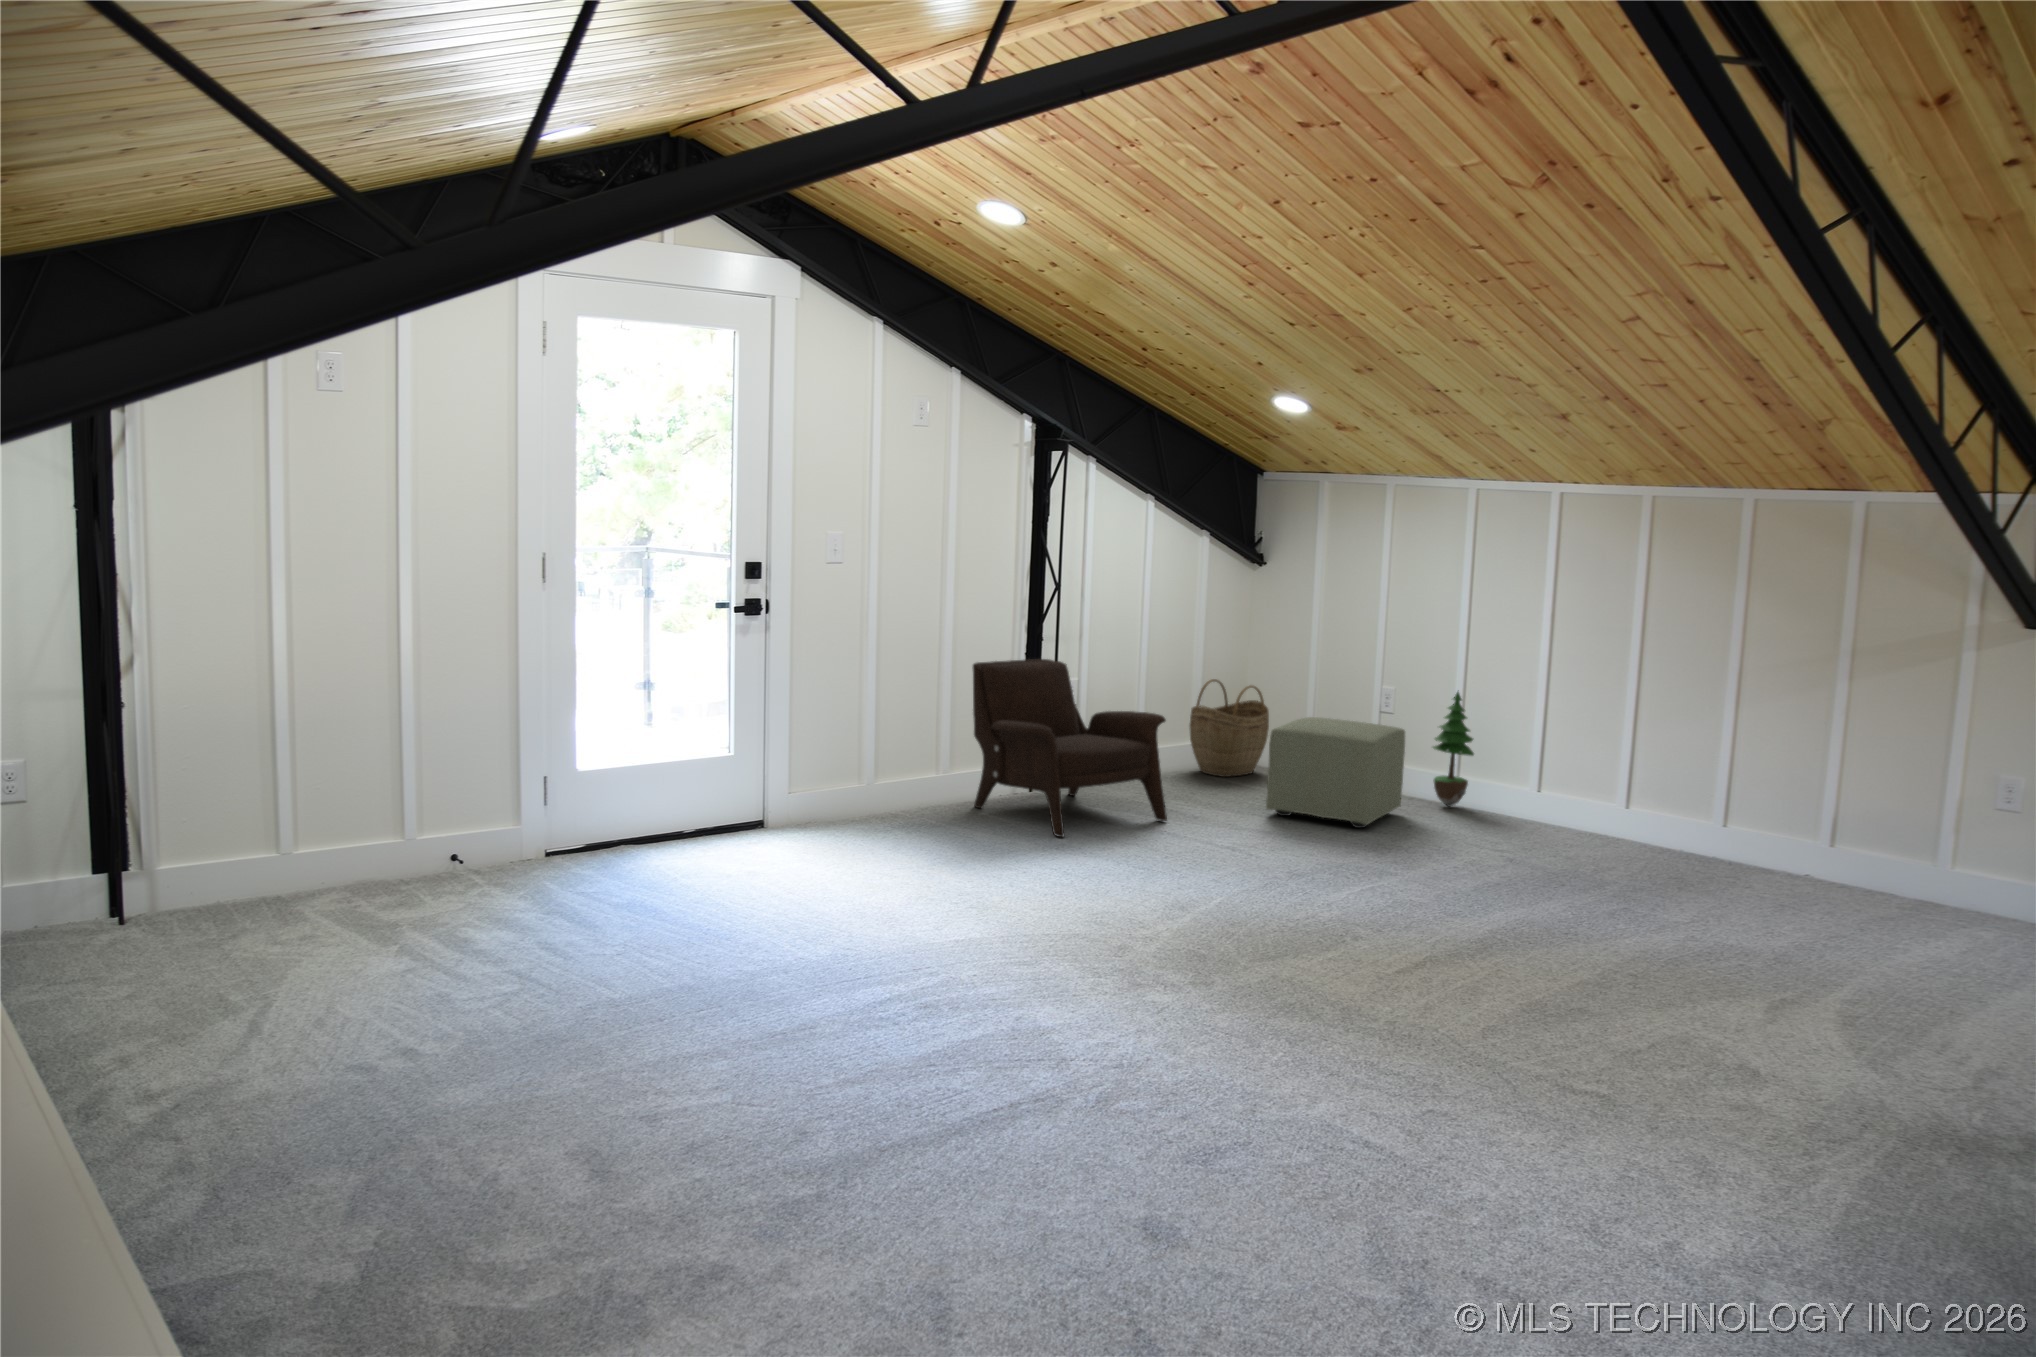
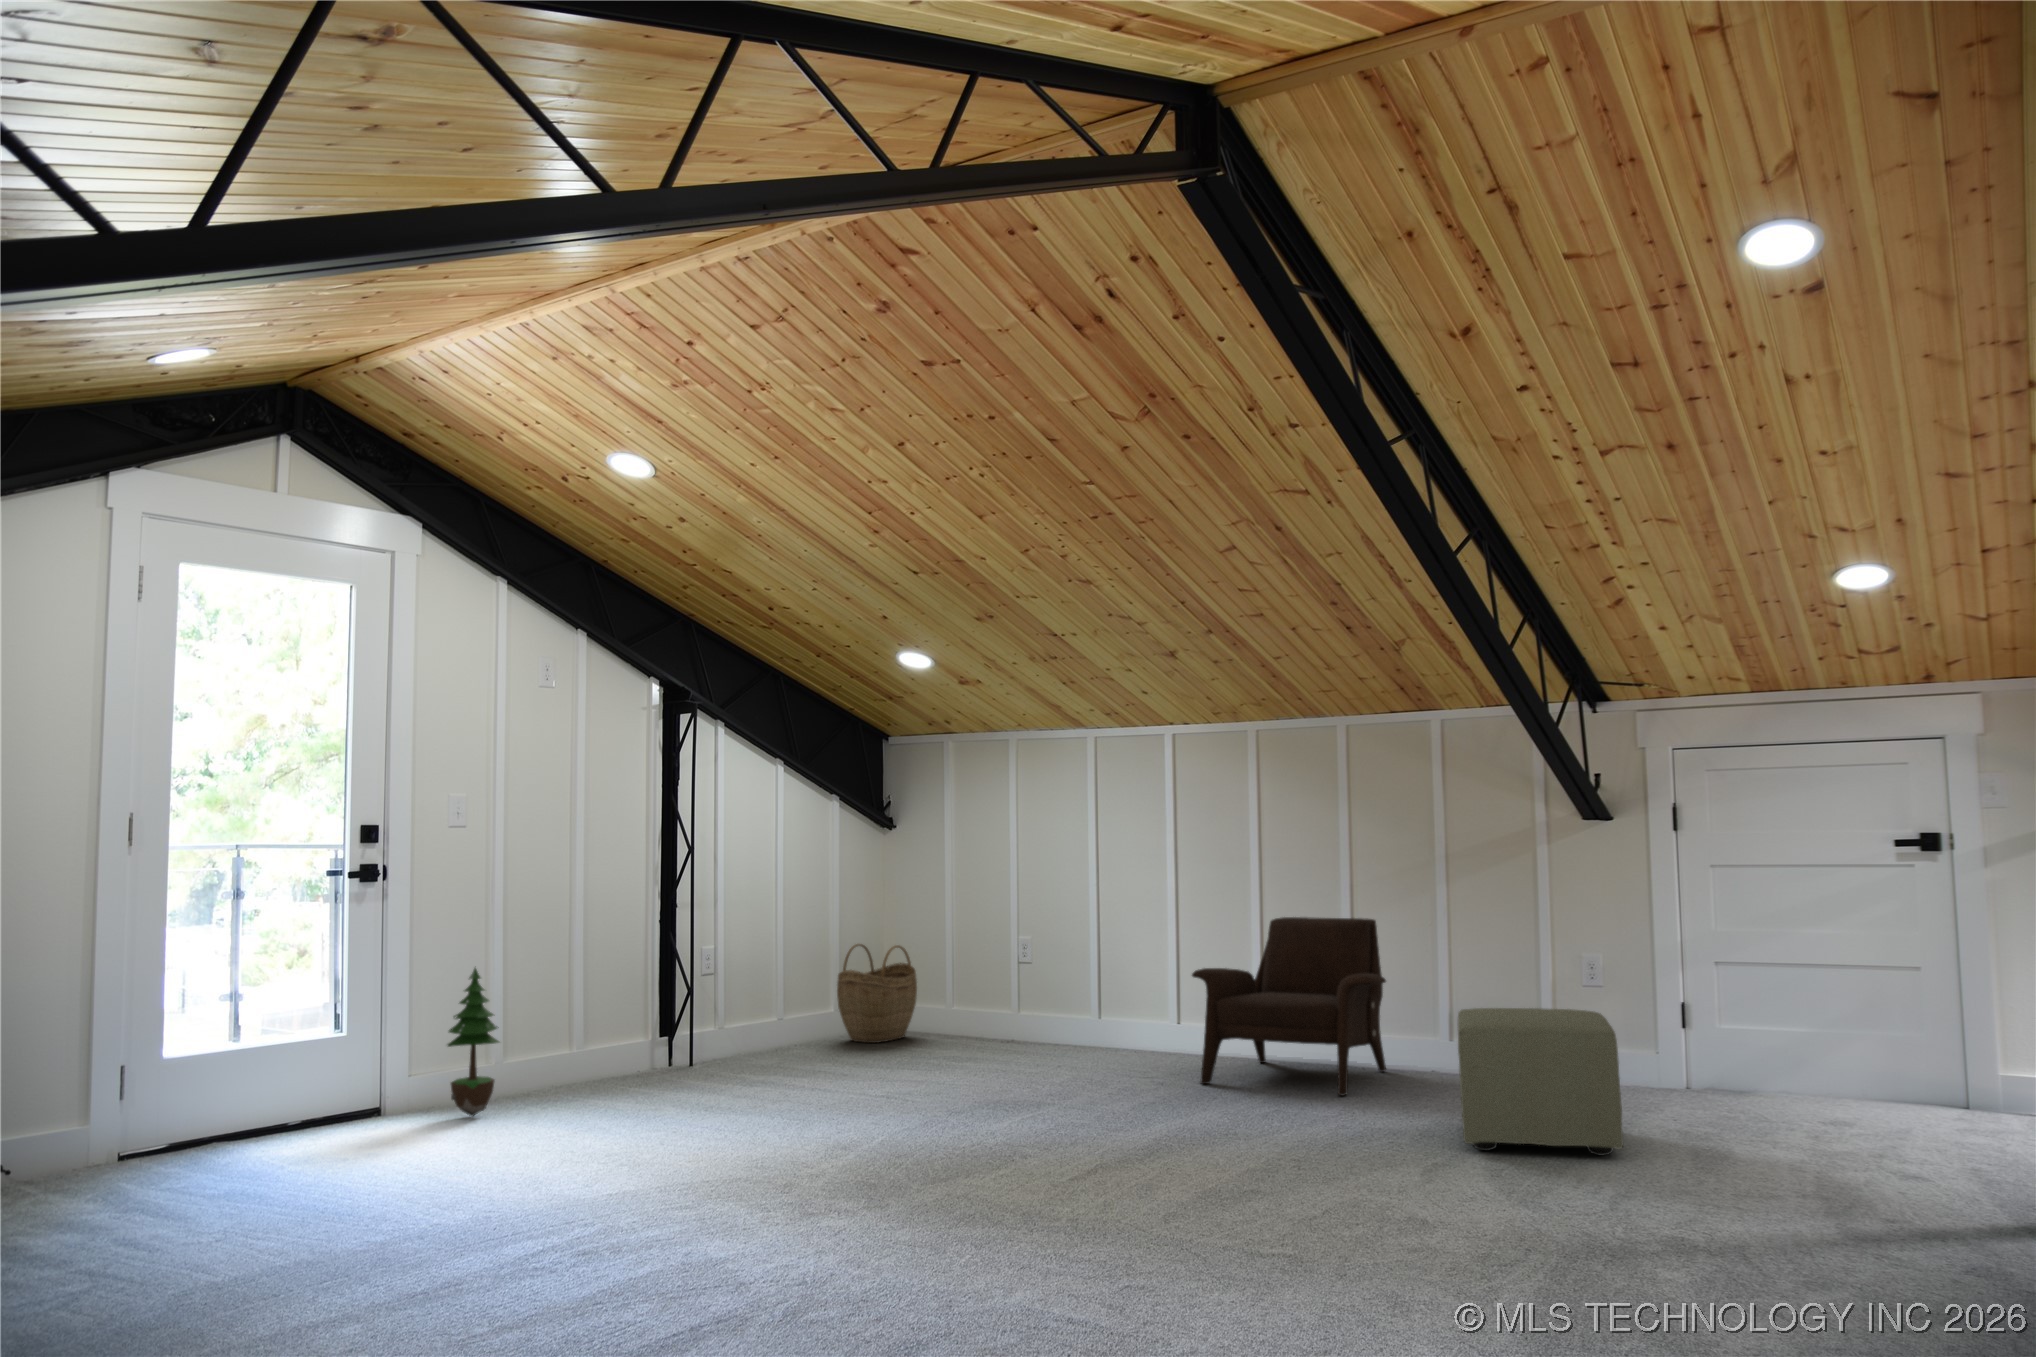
armchair: present [973,659,1167,837] -> present [1192,917,1386,1095]
potted tree: present [1433,692,1474,806] -> present [448,968,499,1116]
ottoman: present [1266,717,1405,828] -> present [1458,1008,1623,1155]

